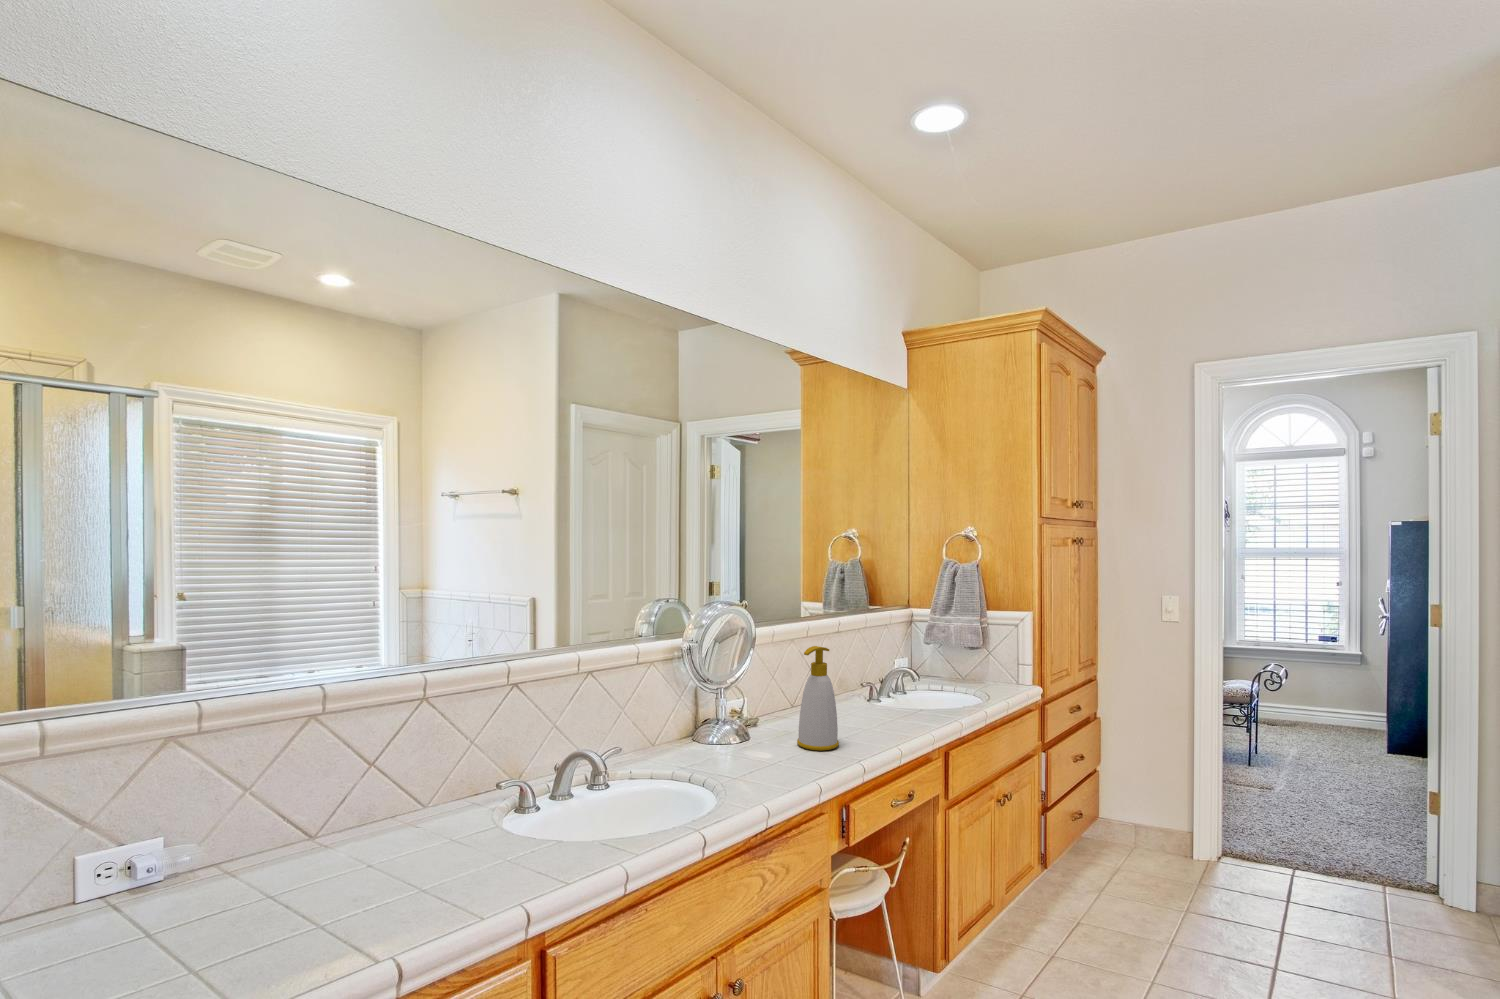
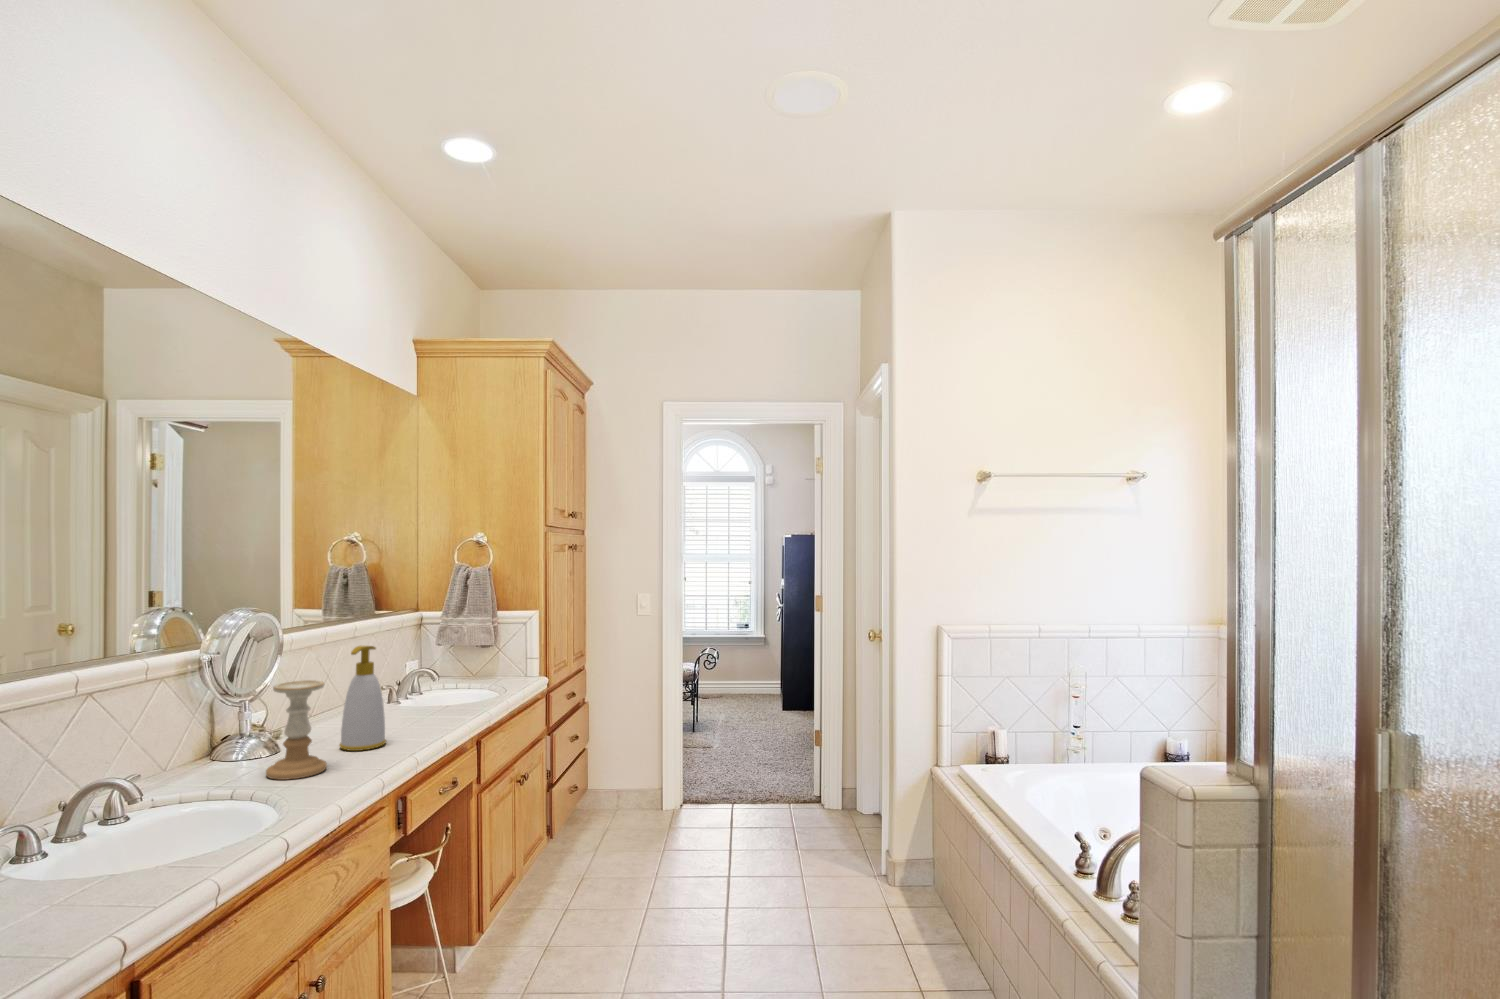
candle holder: none [724,676,775,771] -> present [266,680,327,780]

